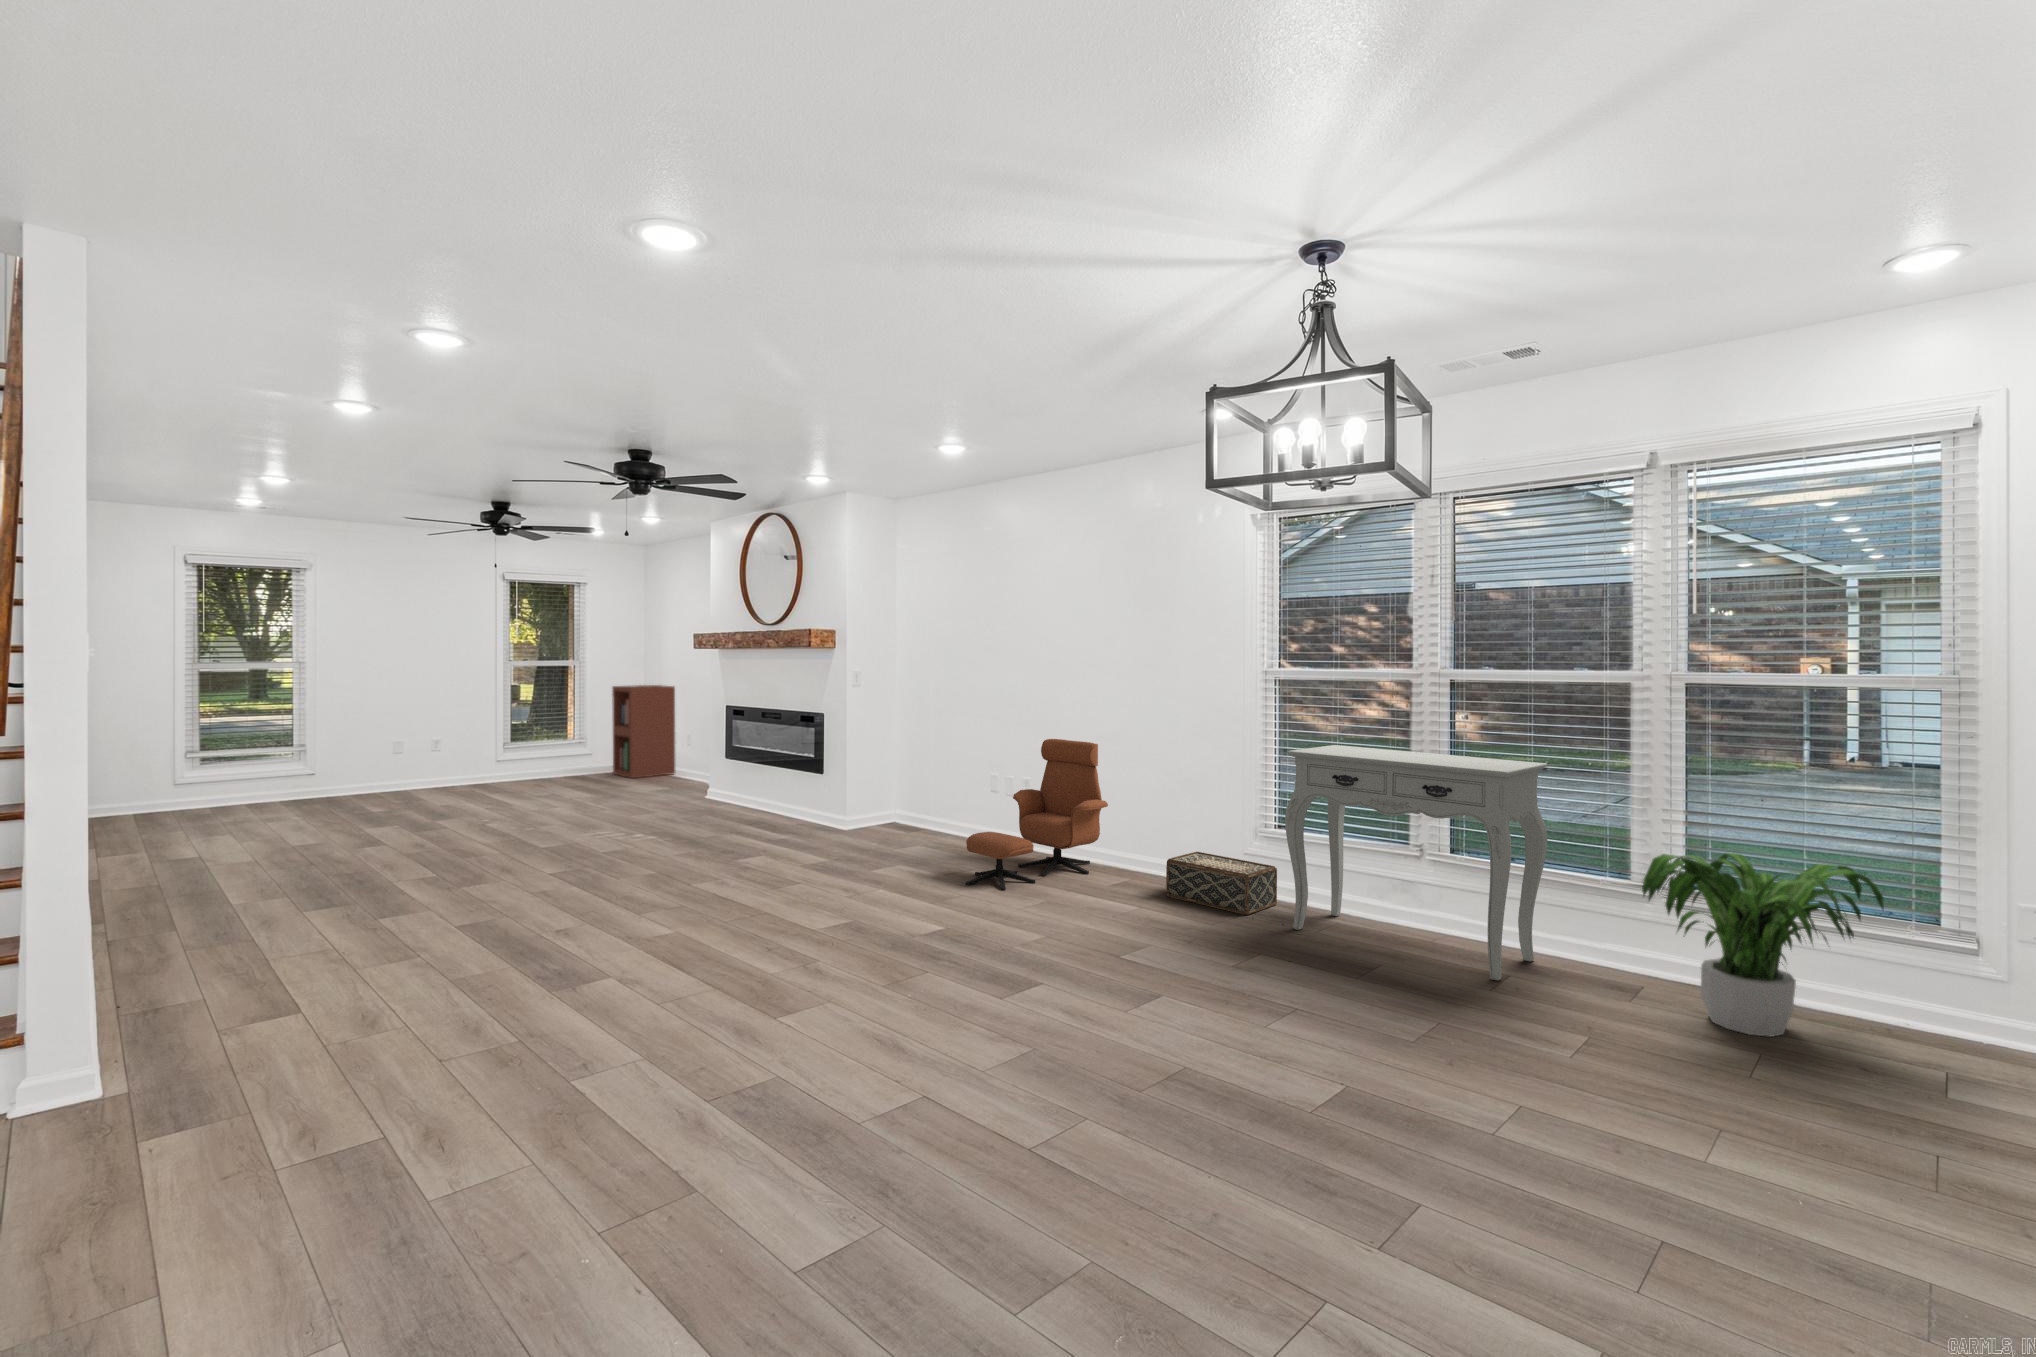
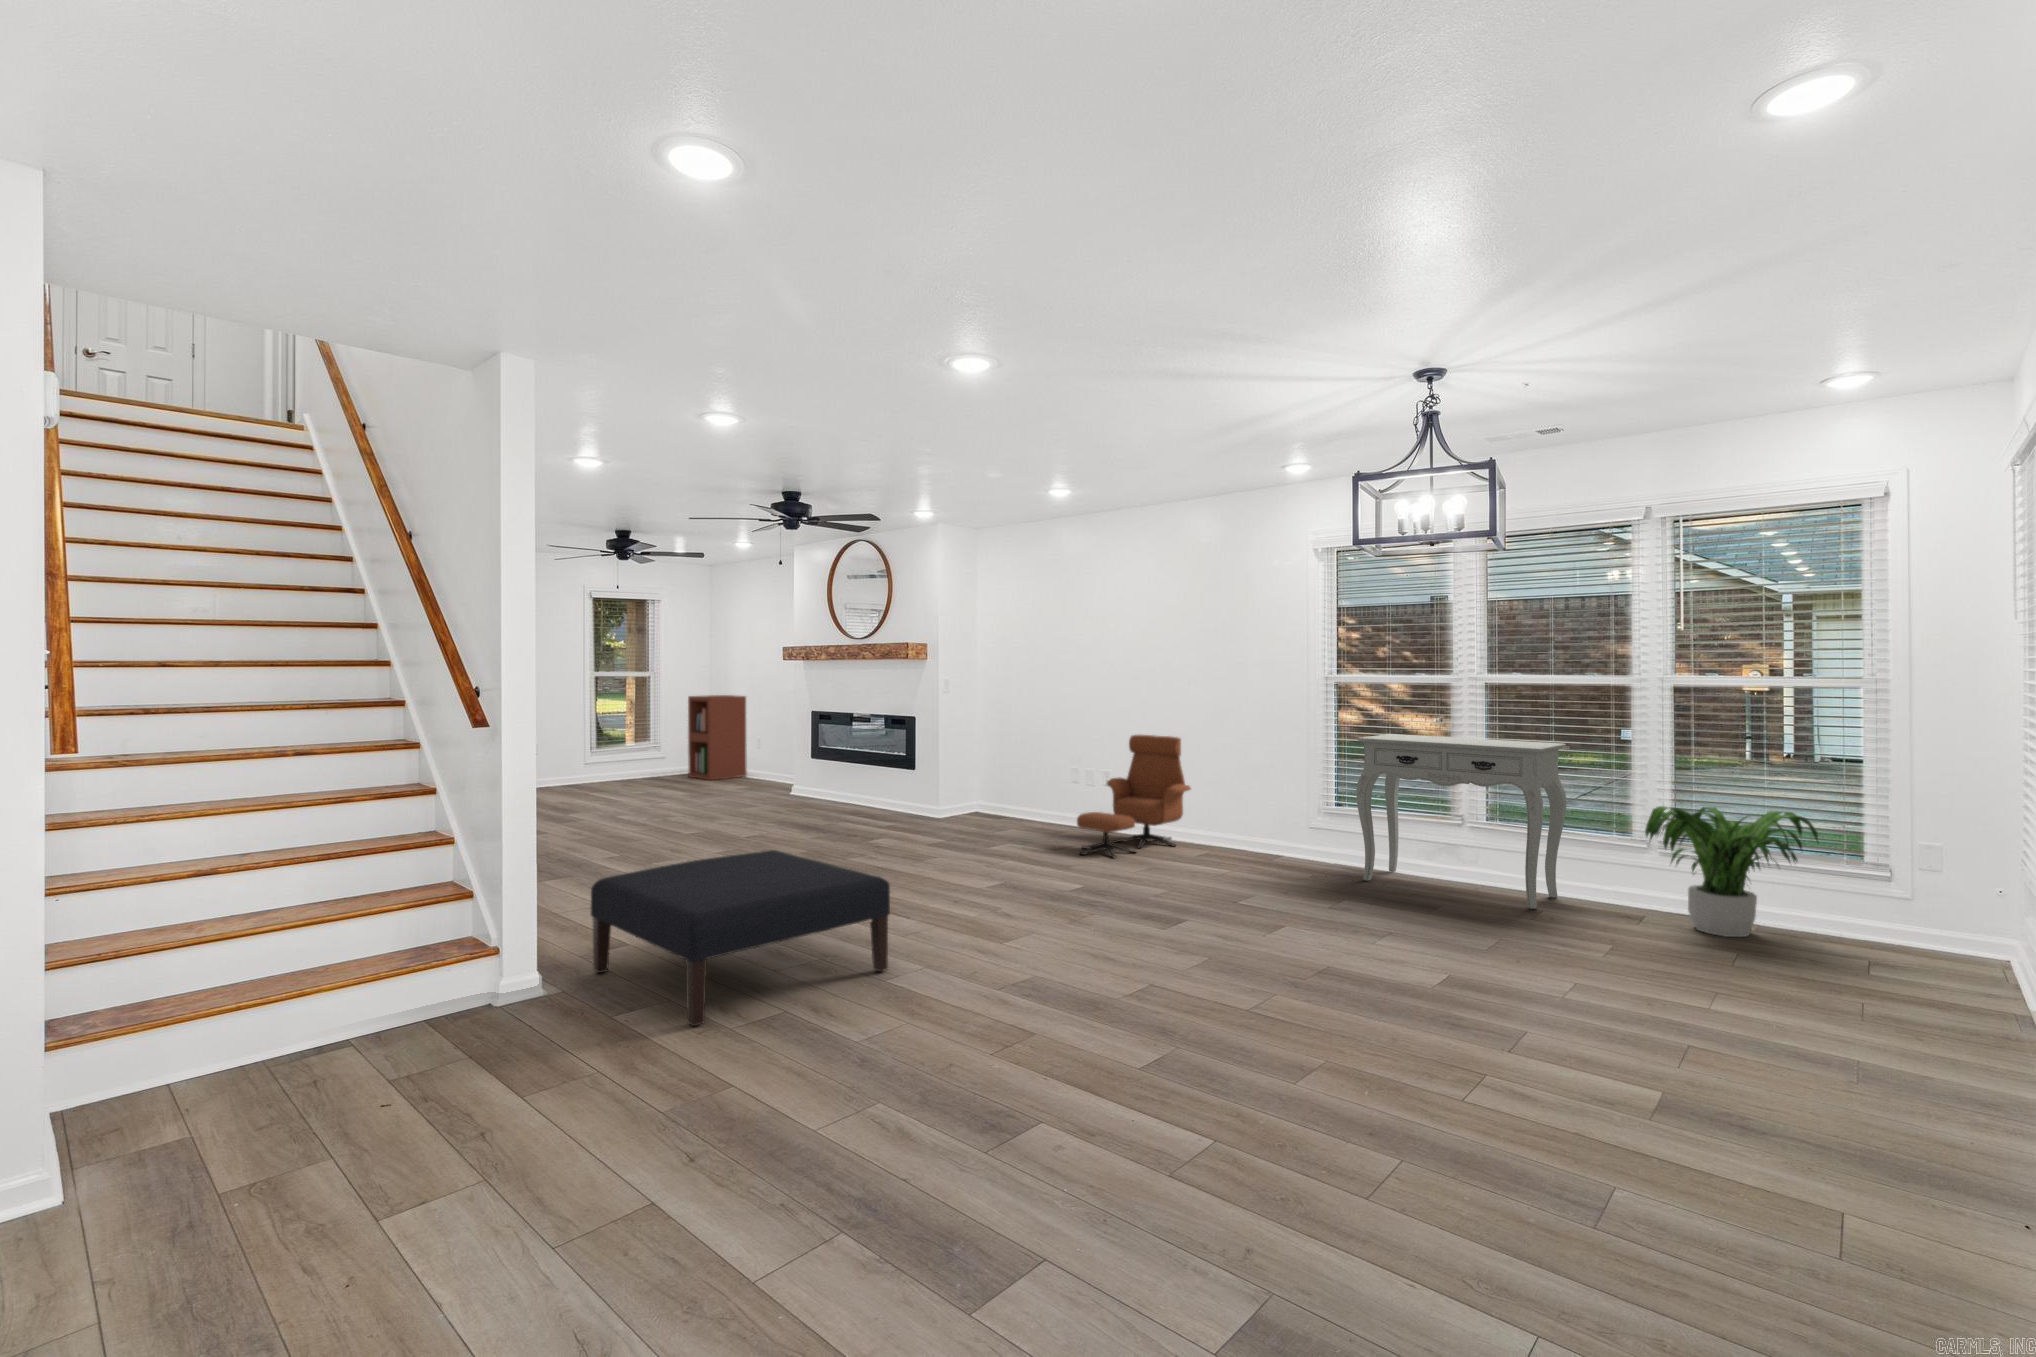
woven basket: present [1166,852,1277,915] -> none [1250,825,1342,872]
ottoman: none [179,895,576,1179] -> present [590,850,890,1026]

